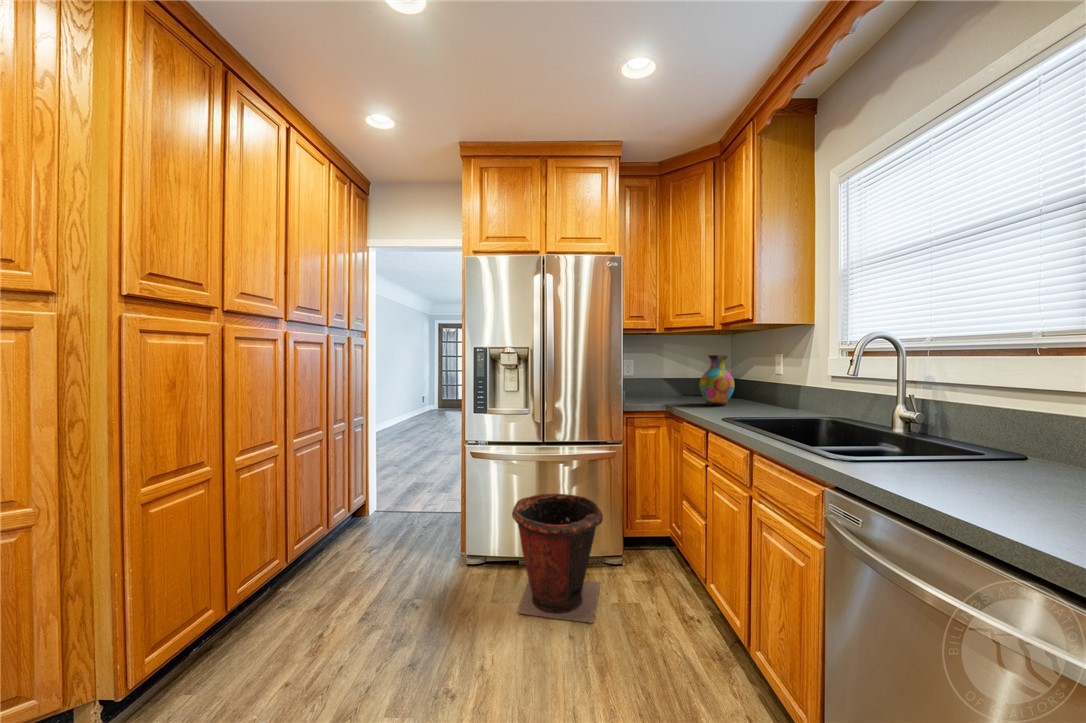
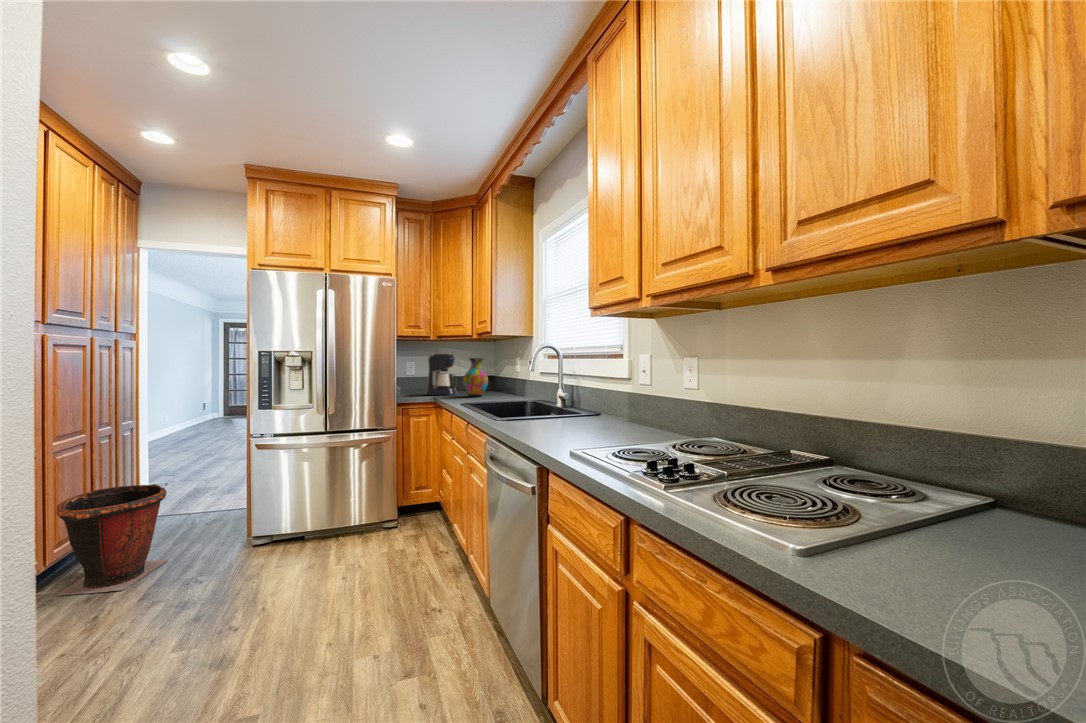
coffee maker: none [645,350,684,402] -> present [426,354,457,395]
trash can: present [512,494,603,623] -> present [56,483,168,595]

